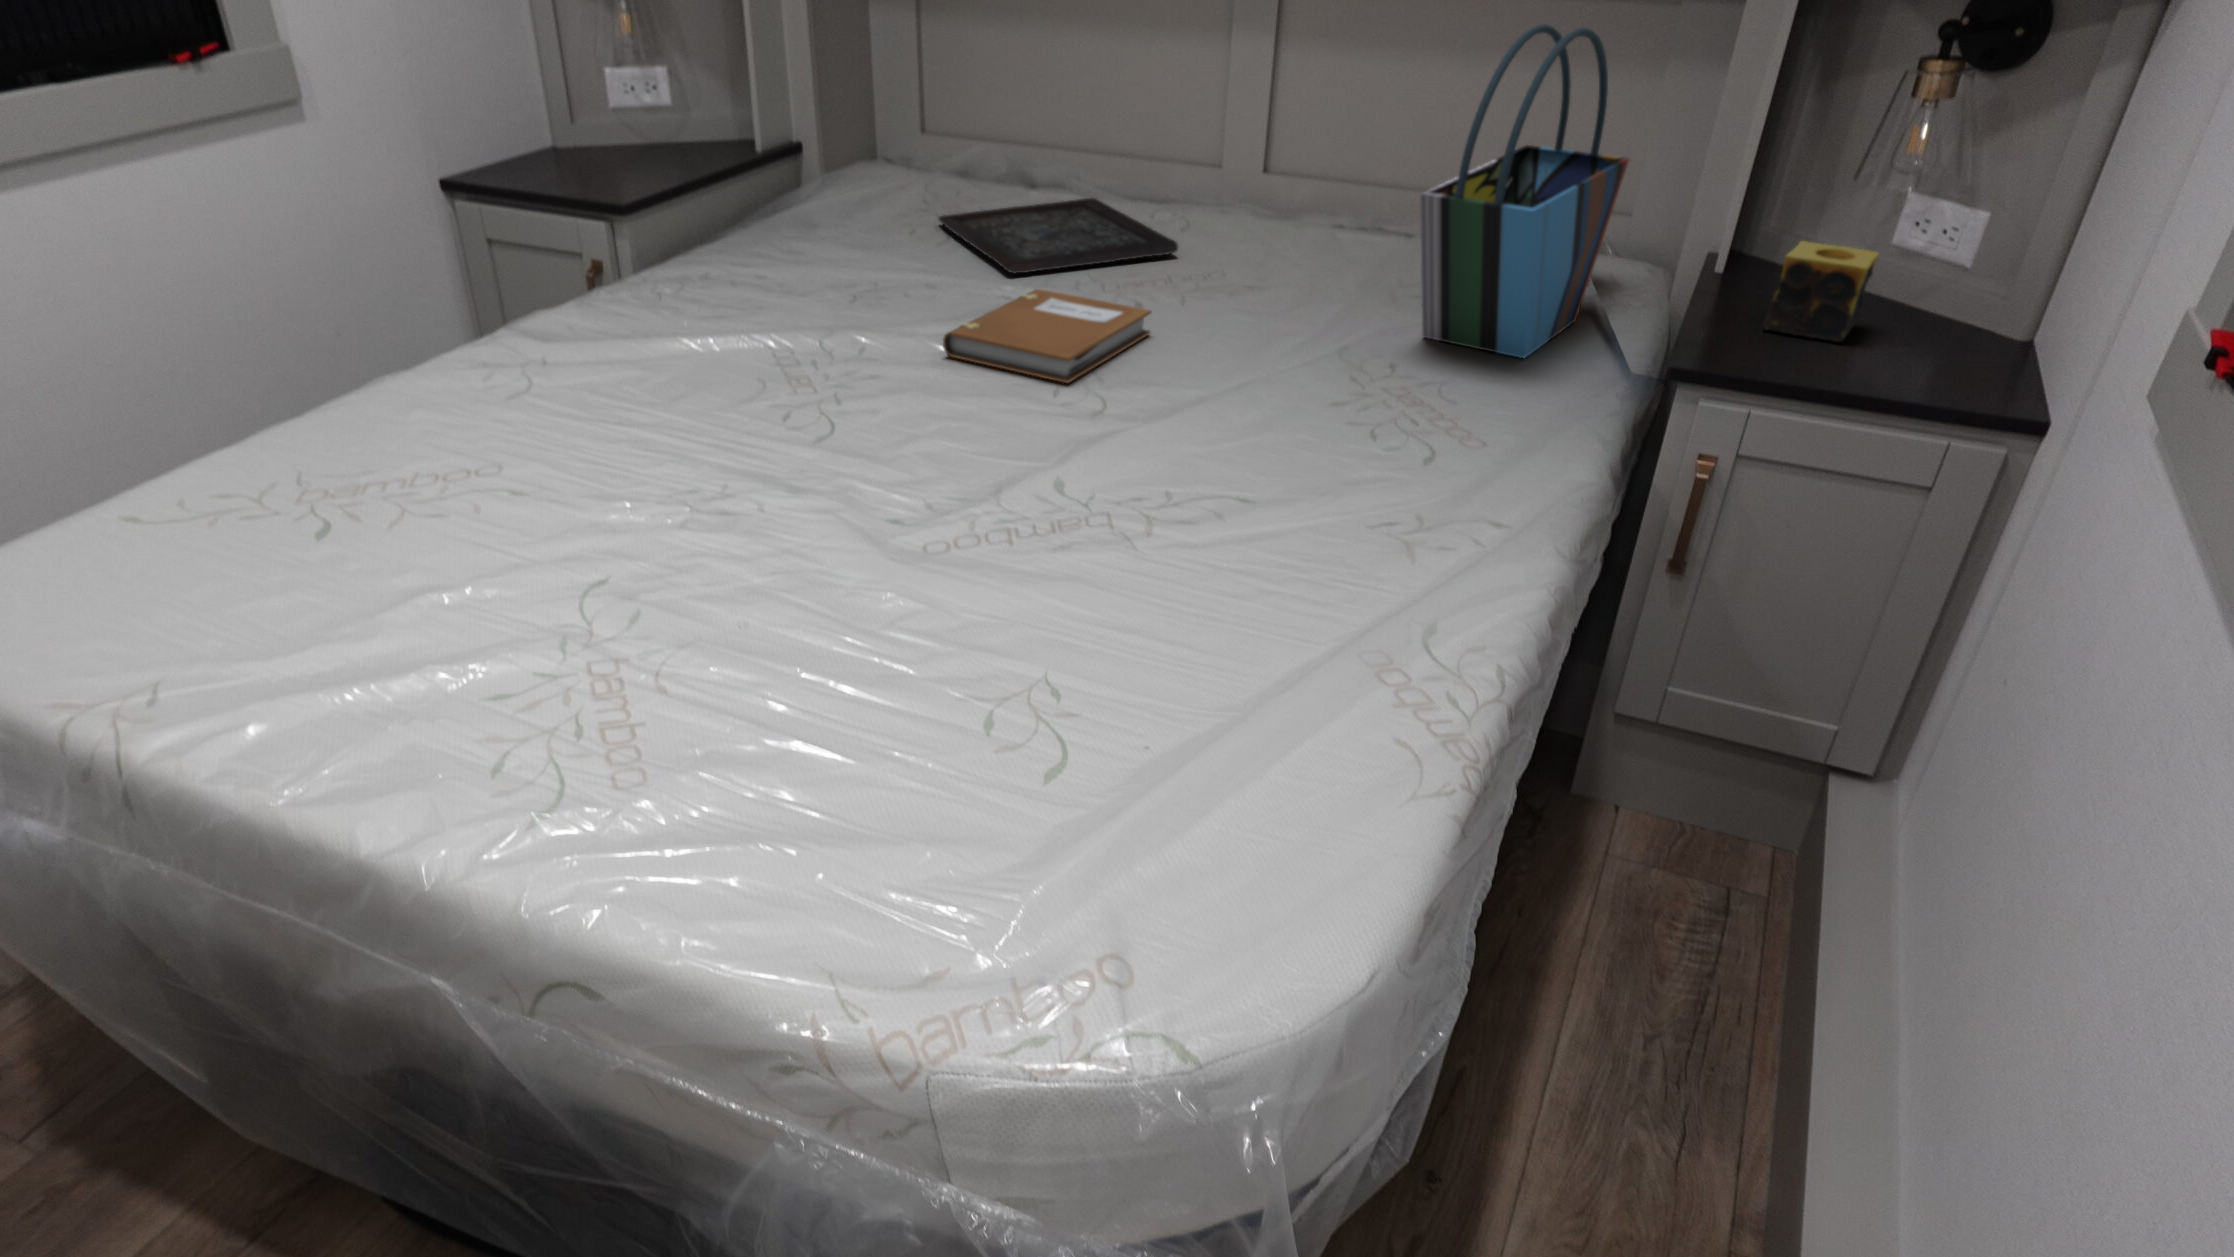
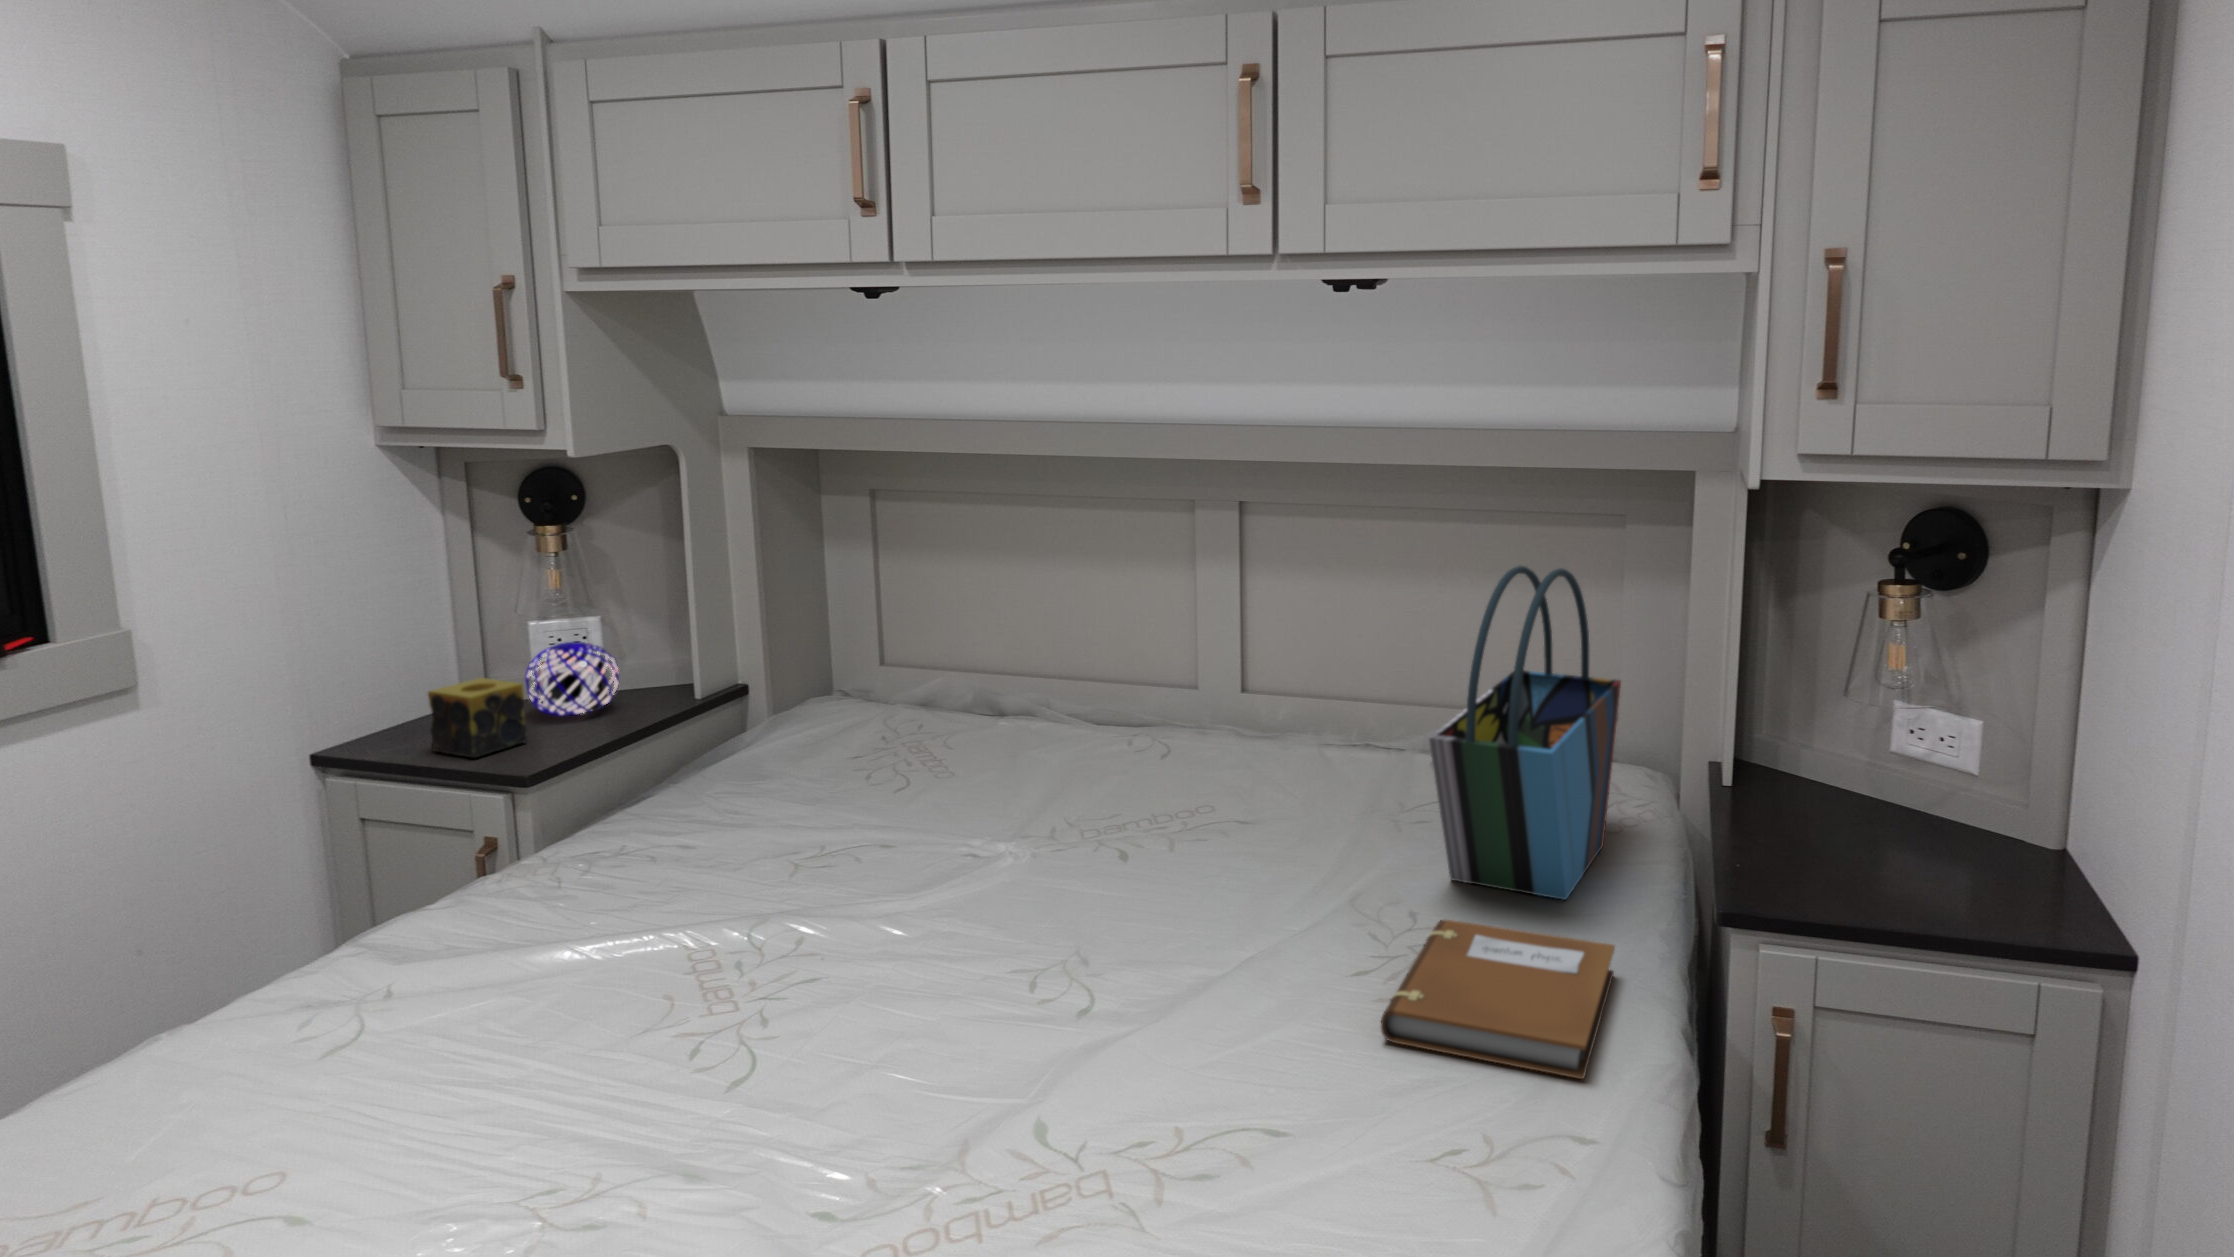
decorative orb: none [608,89,688,160] -> present [525,642,619,716]
tray: present [938,198,1178,273] -> none [900,729,1168,829]
candle: present [1763,241,1879,342] -> present [428,678,527,757]
notebook: present [943,289,1151,383] -> present [1381,920,1615,1079]

